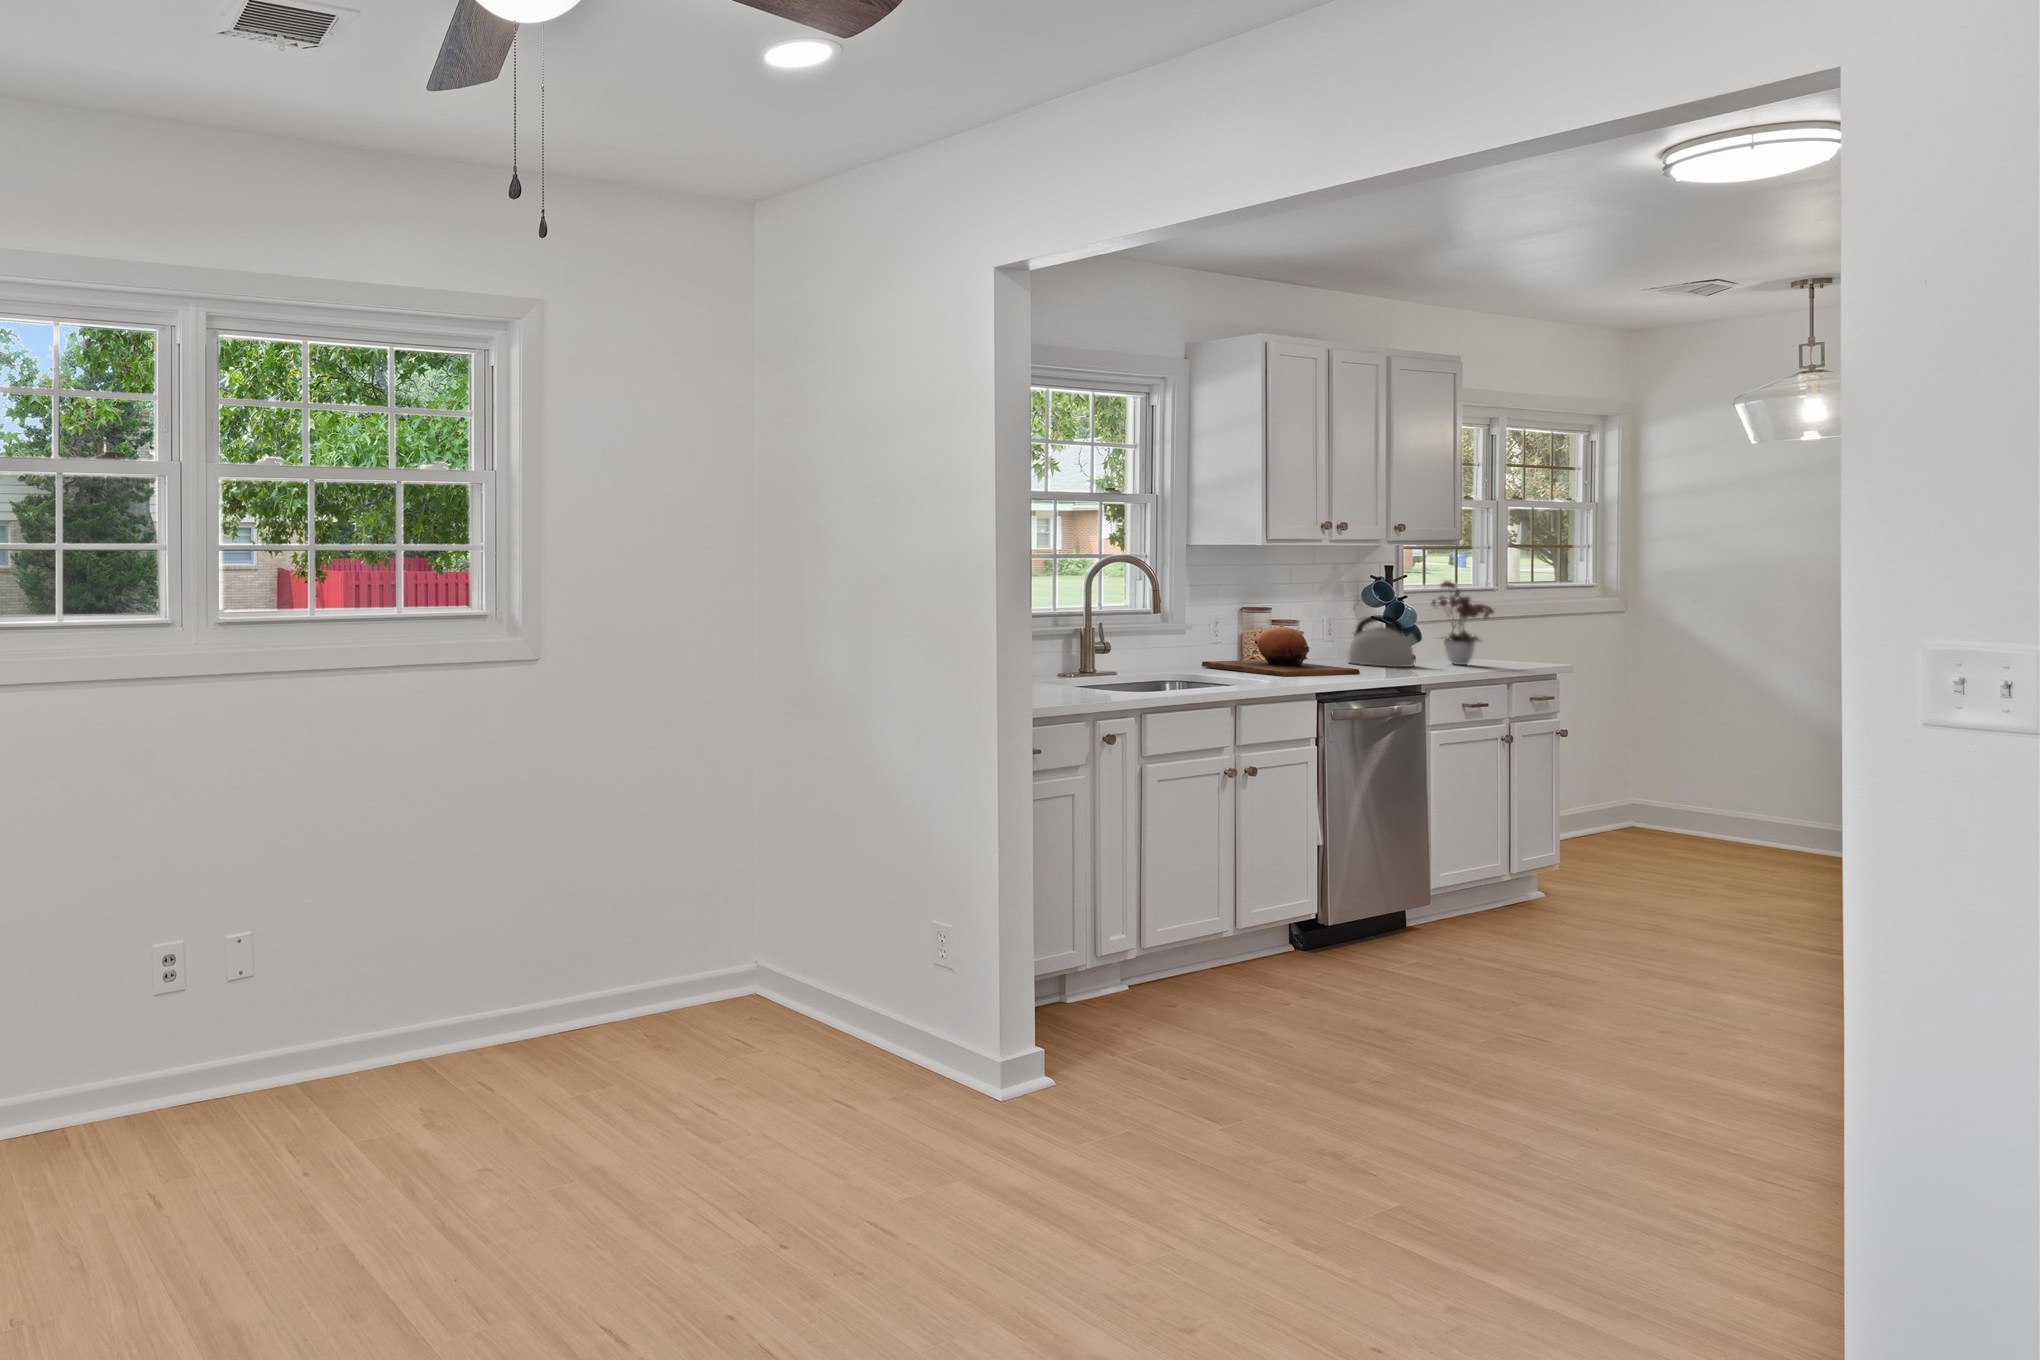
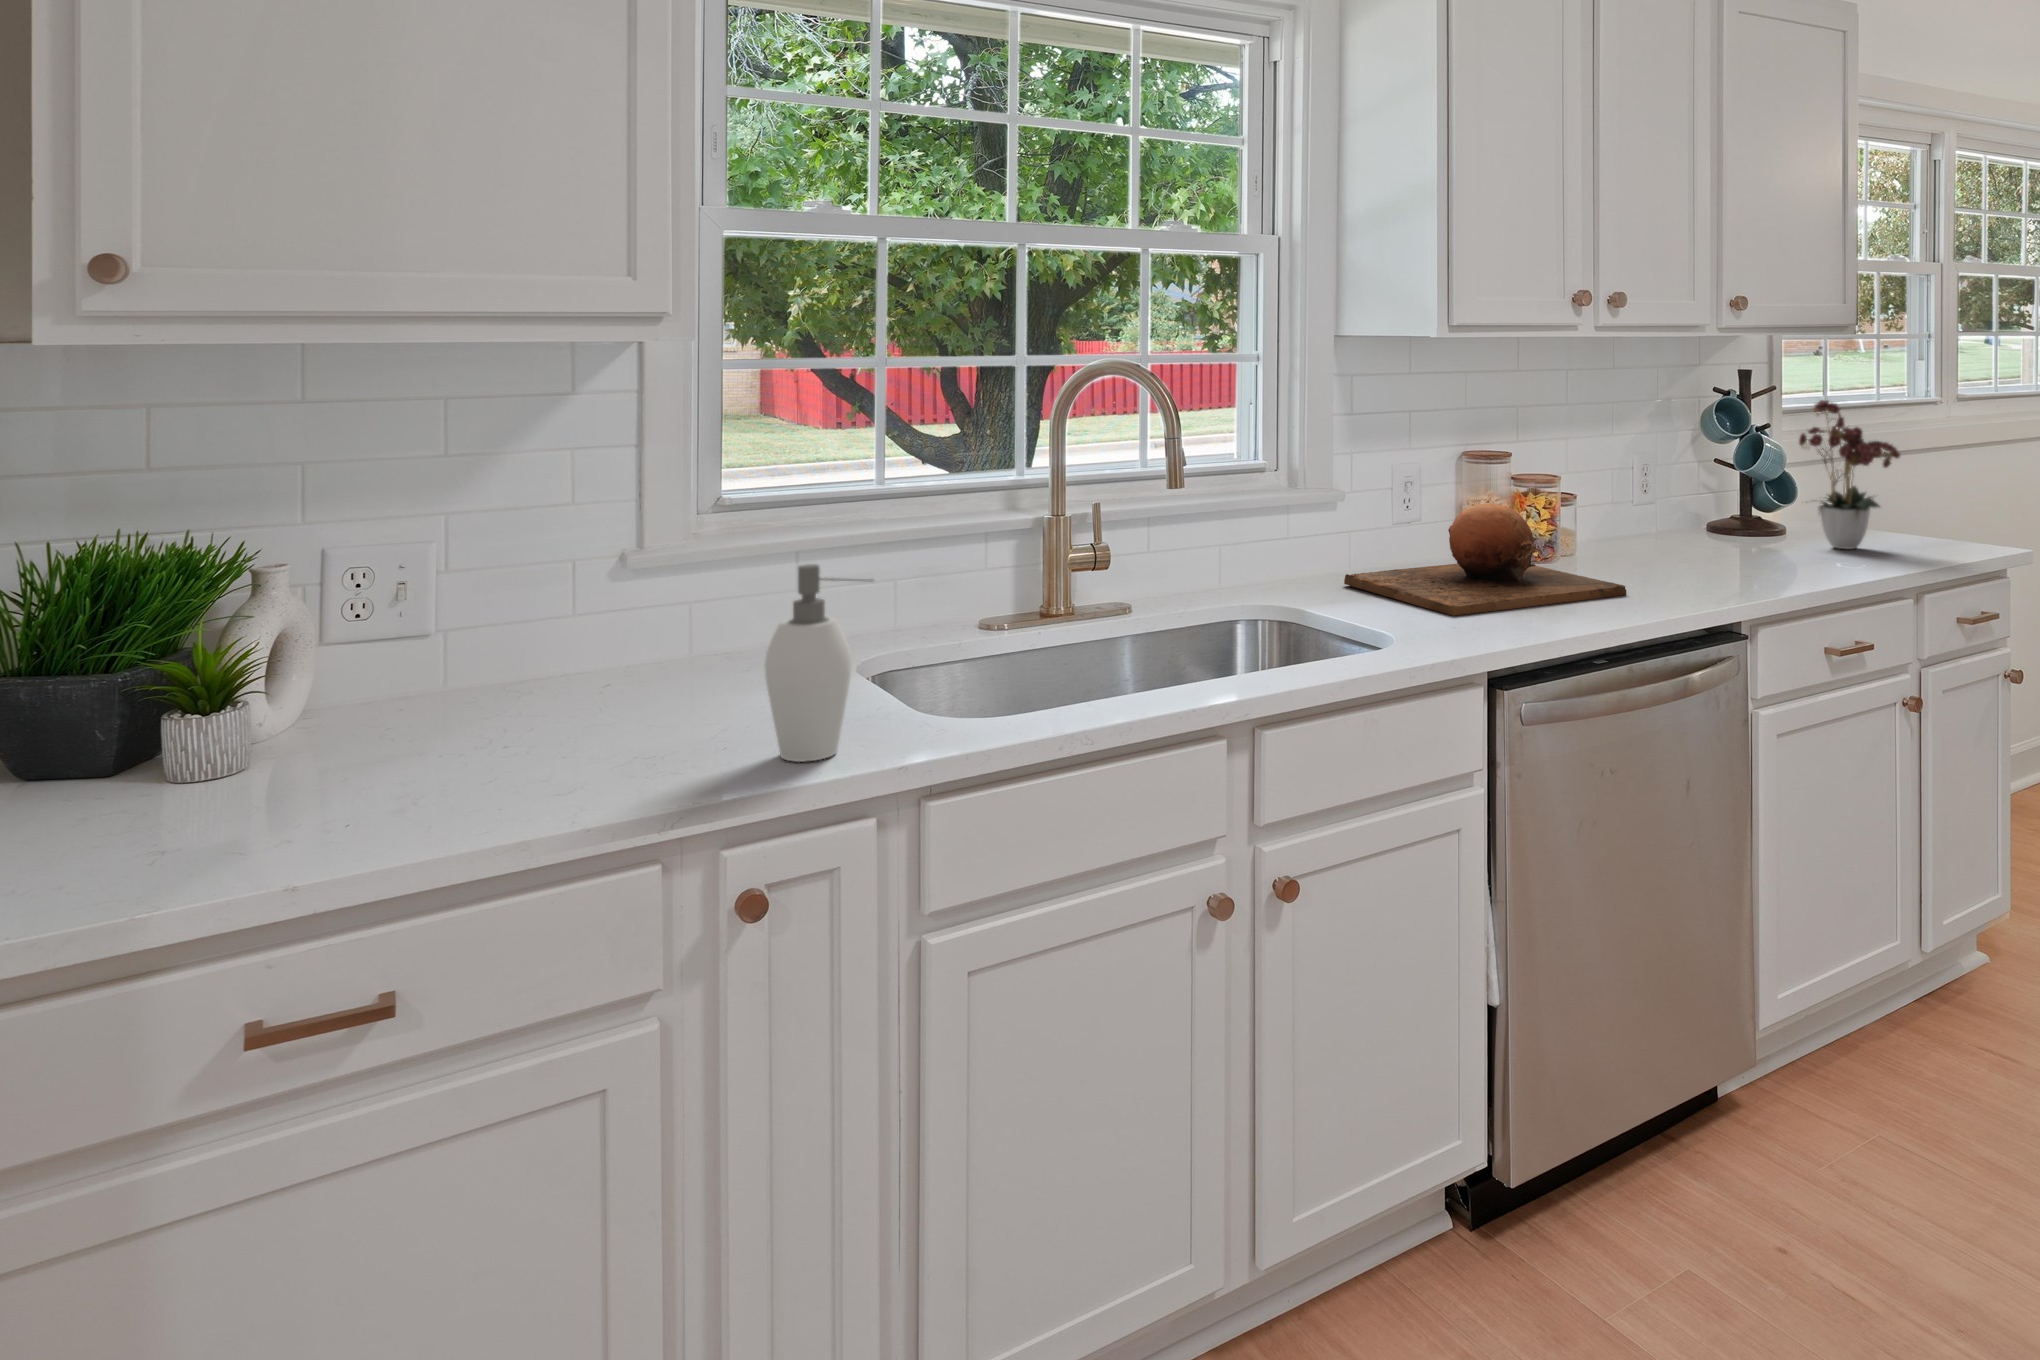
kettle: present [1349,615,1421,667] -> none [1651,466,1771,563]
soap dispenser: none [1084,623,1129,696] -> present [765,564,872,762]

